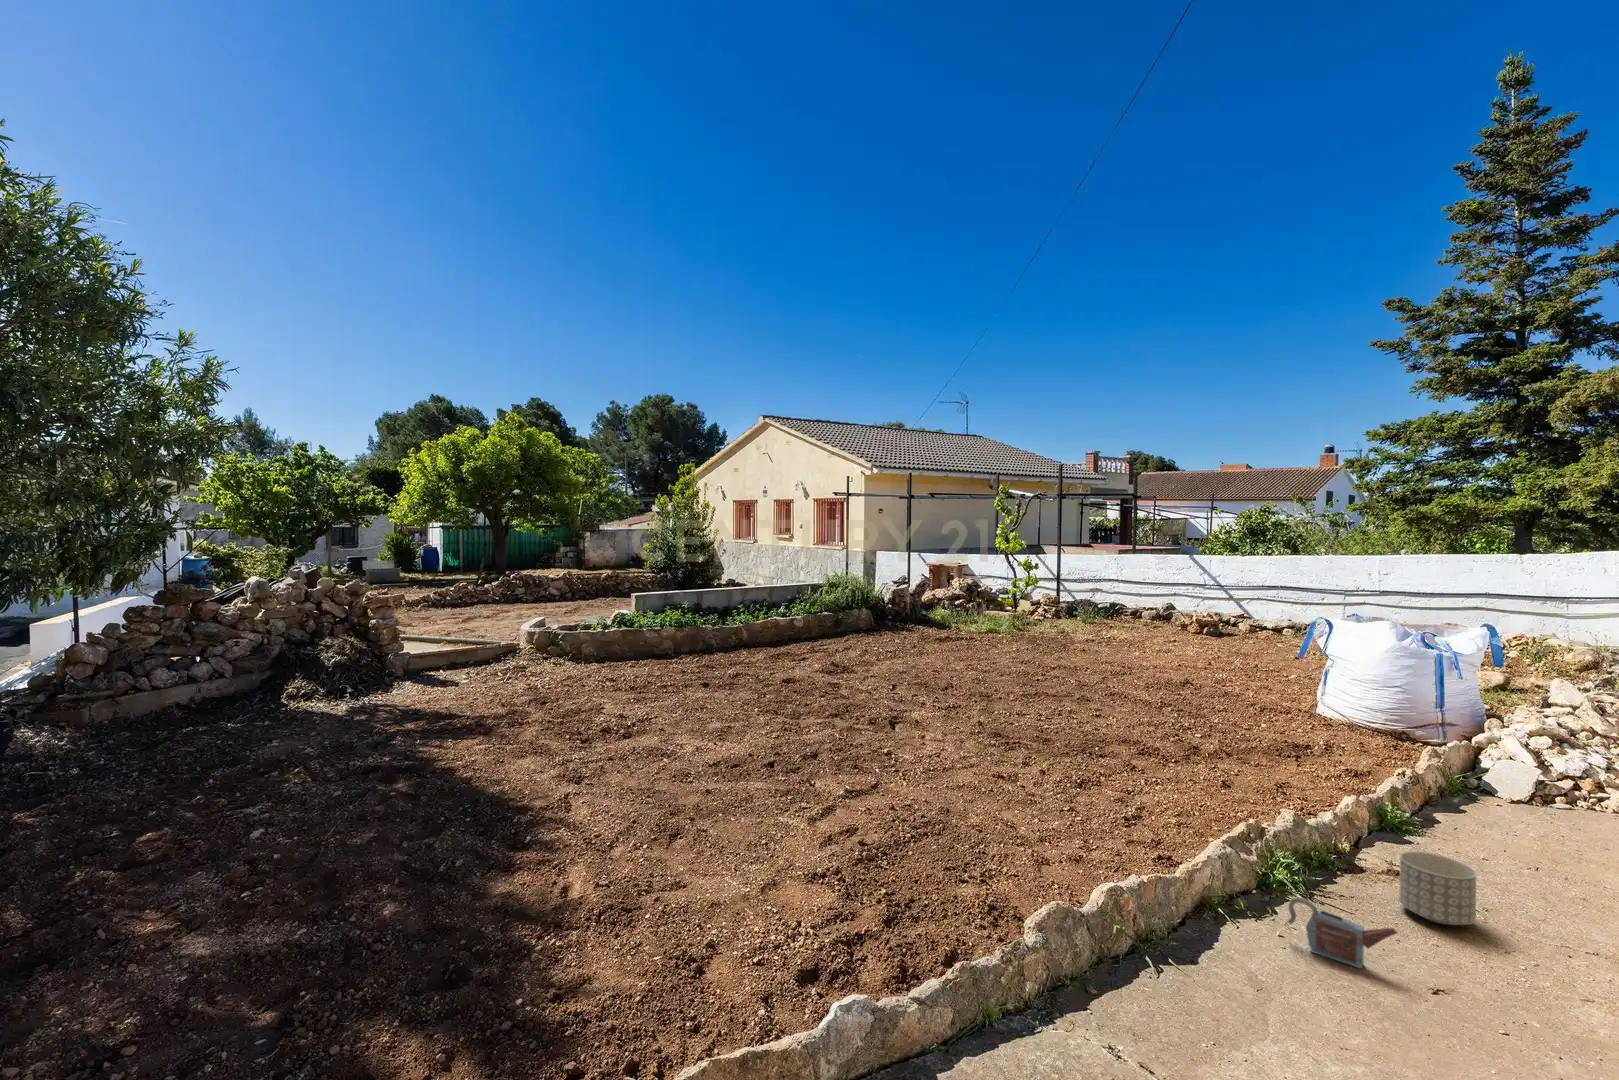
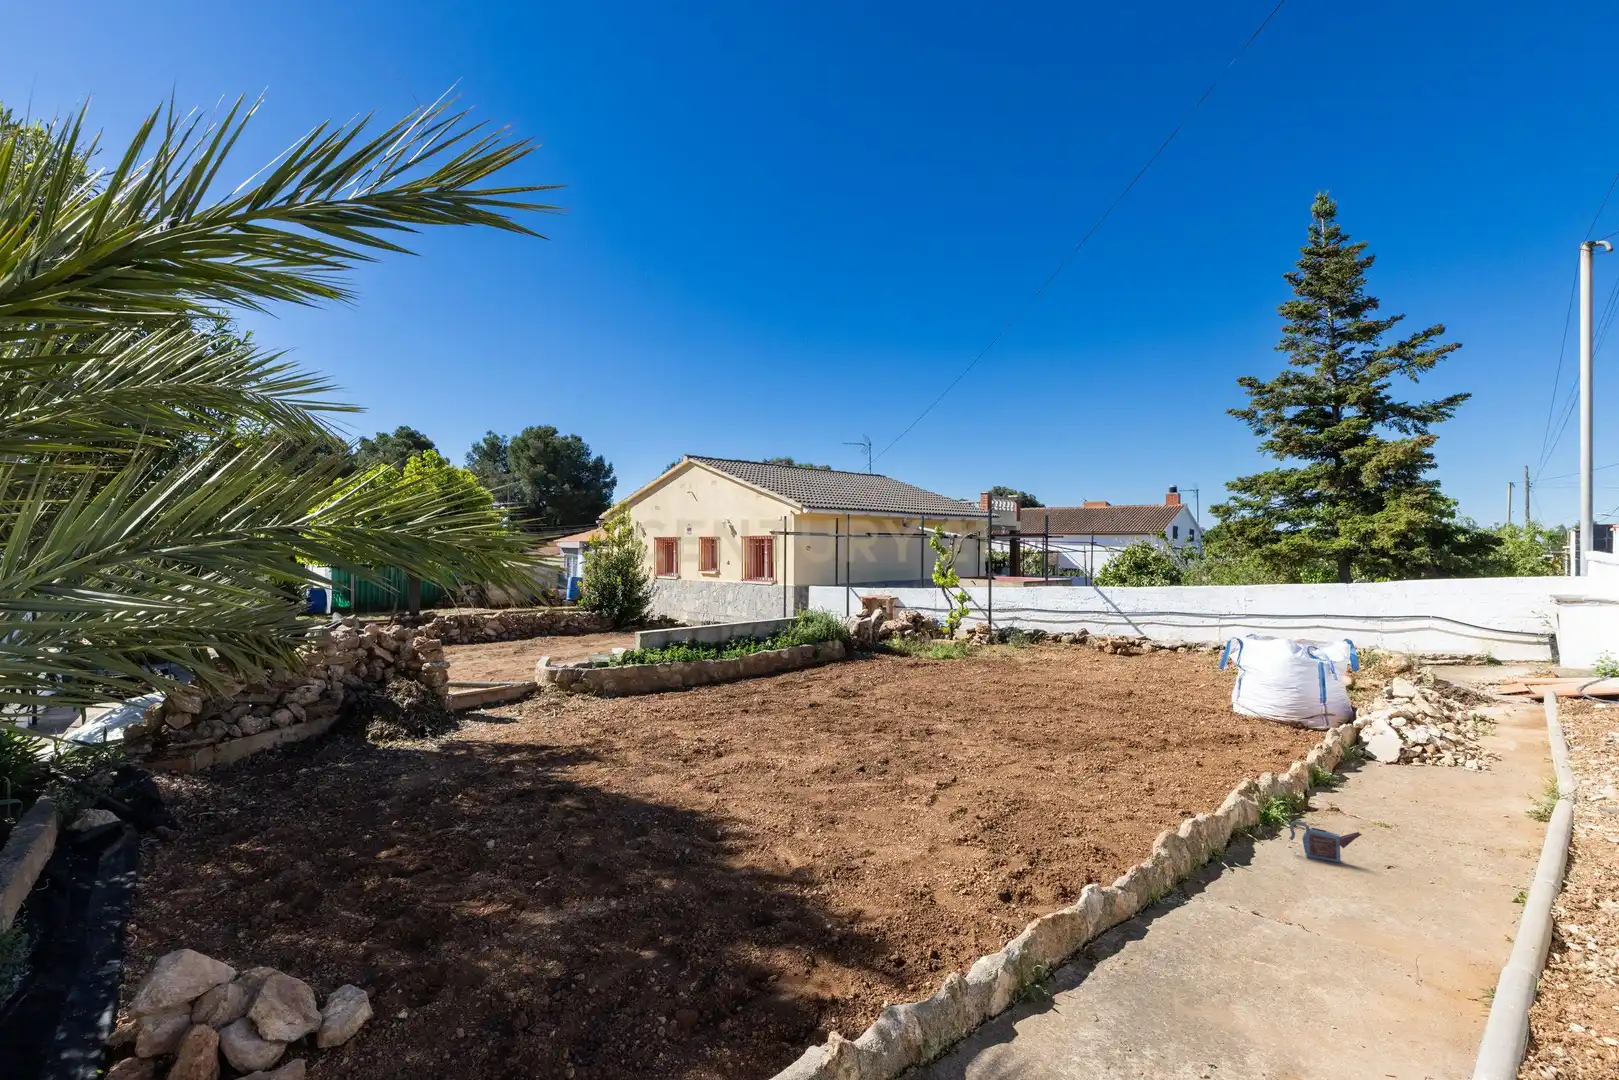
planter: present [1399,851,1476,925] -> none [1345,790,1394,836]

